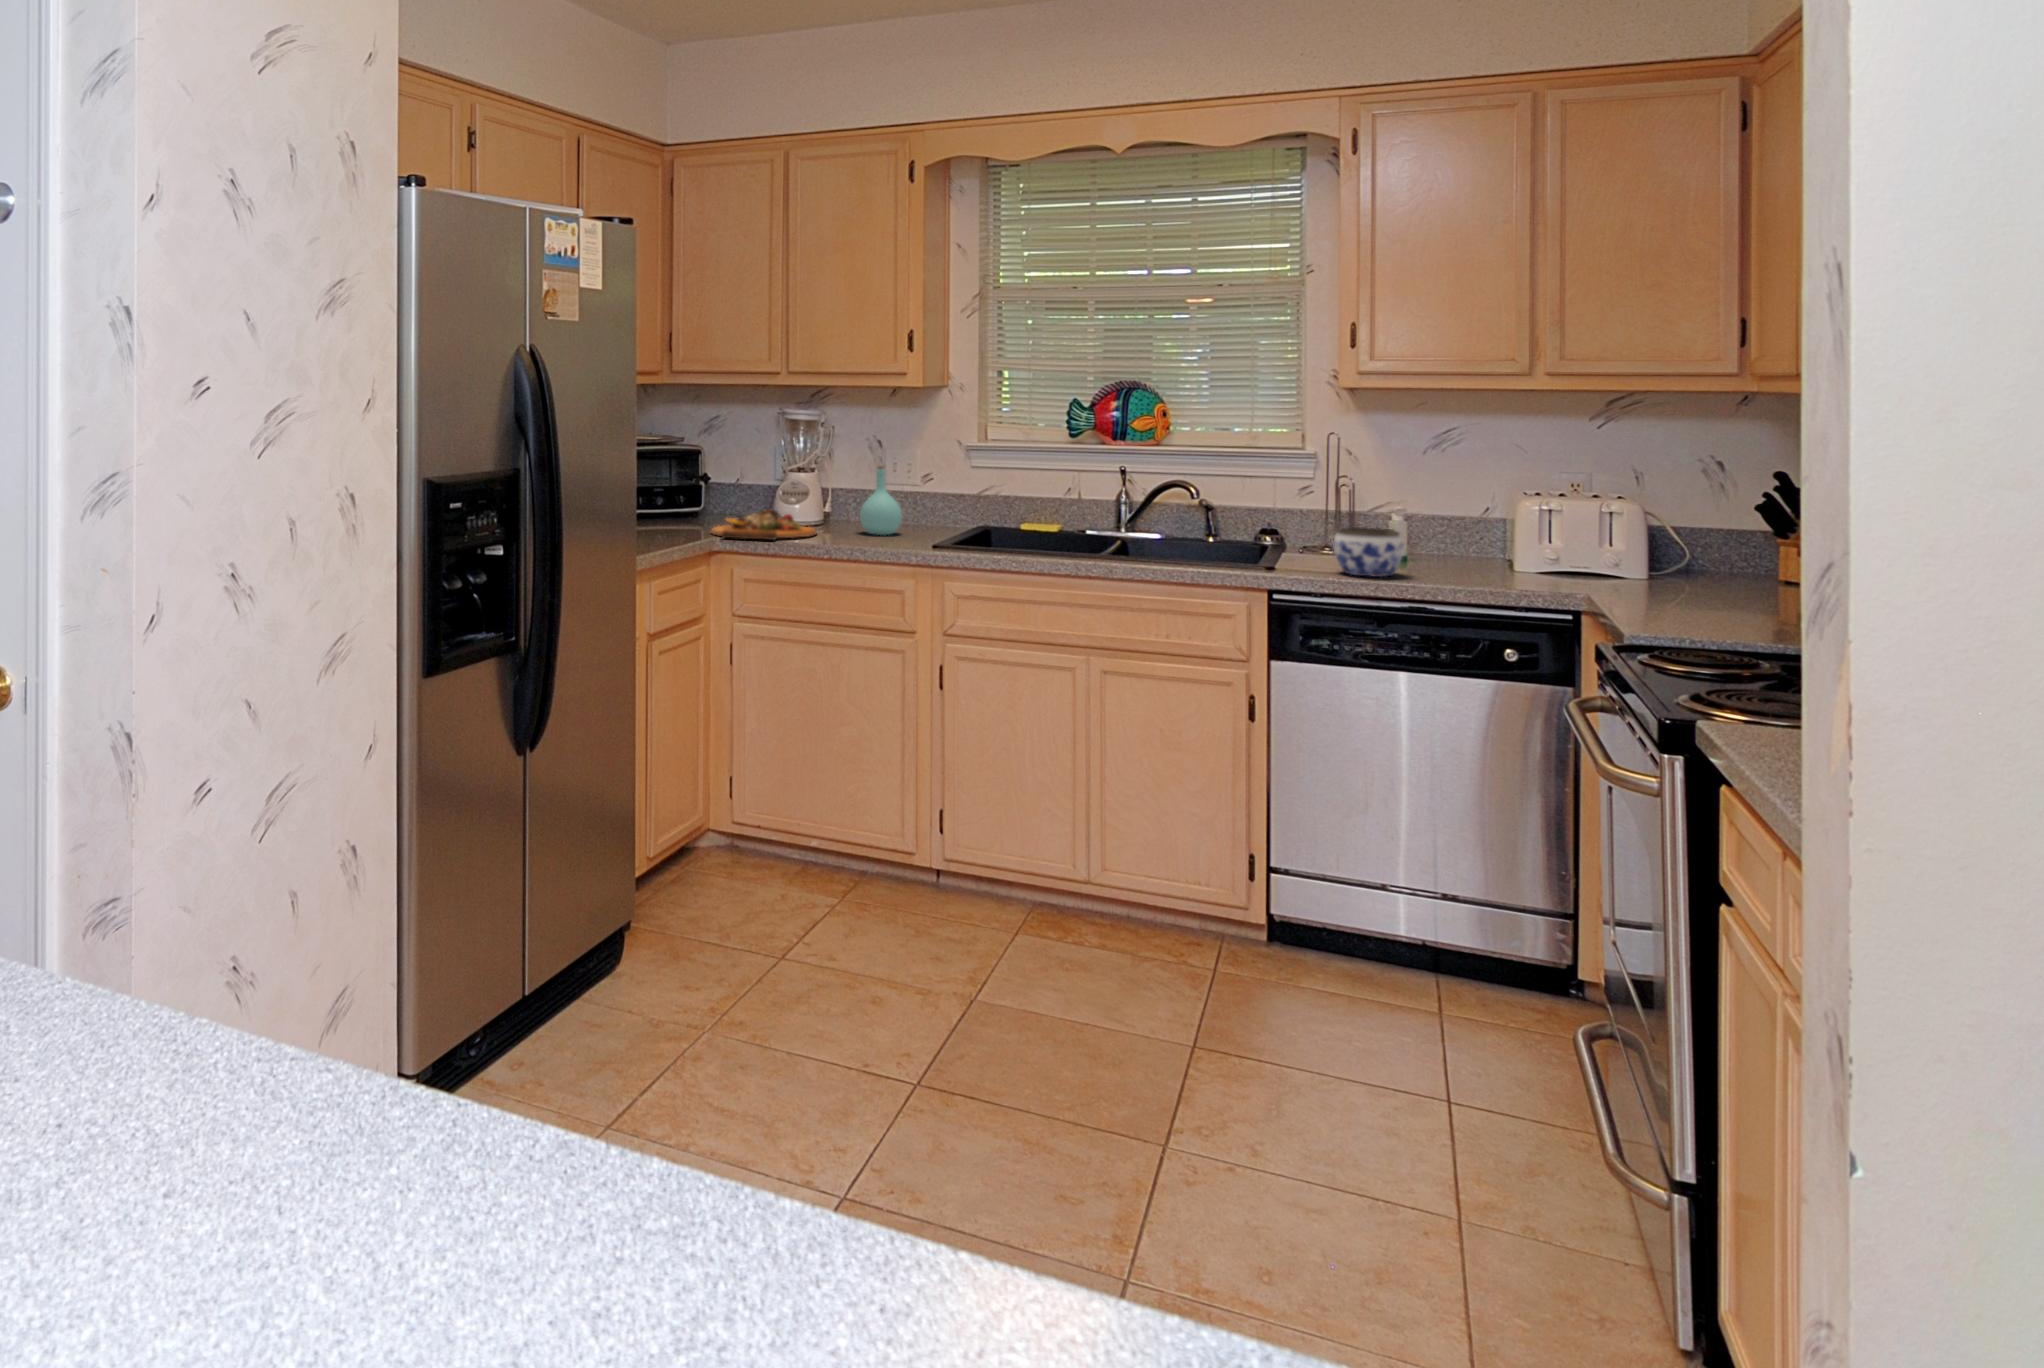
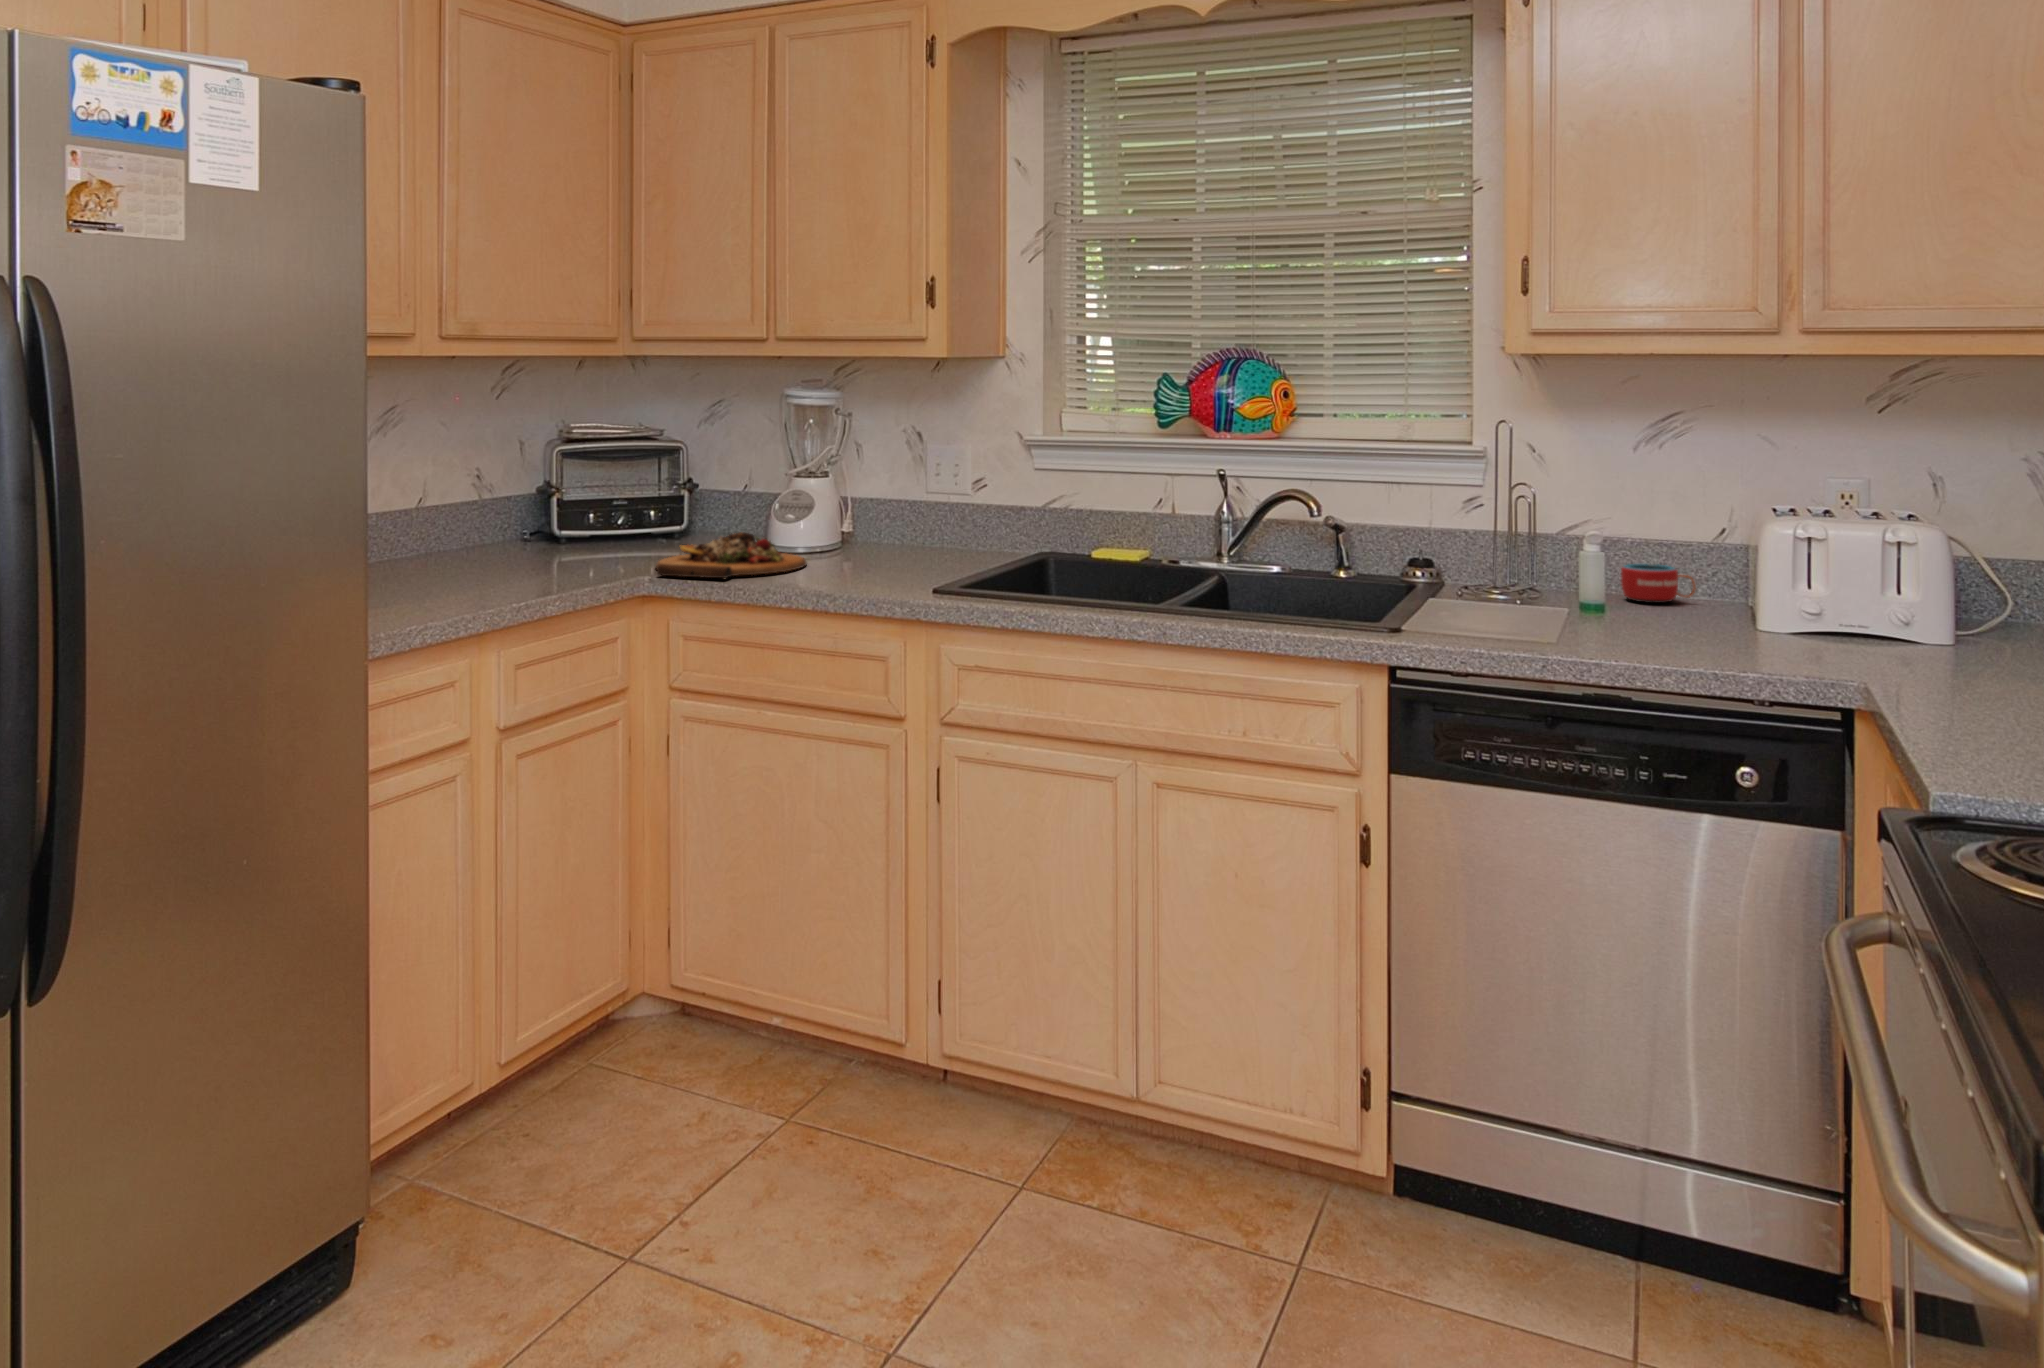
bottle: present [860,466,902,535] -> none [865,470,925,567]
jar: present [1333,527,1403,577] -> none [1489,563,1590,641]
mug: none [1418,532,1471,558] -> present [1621,564,1696,603]

